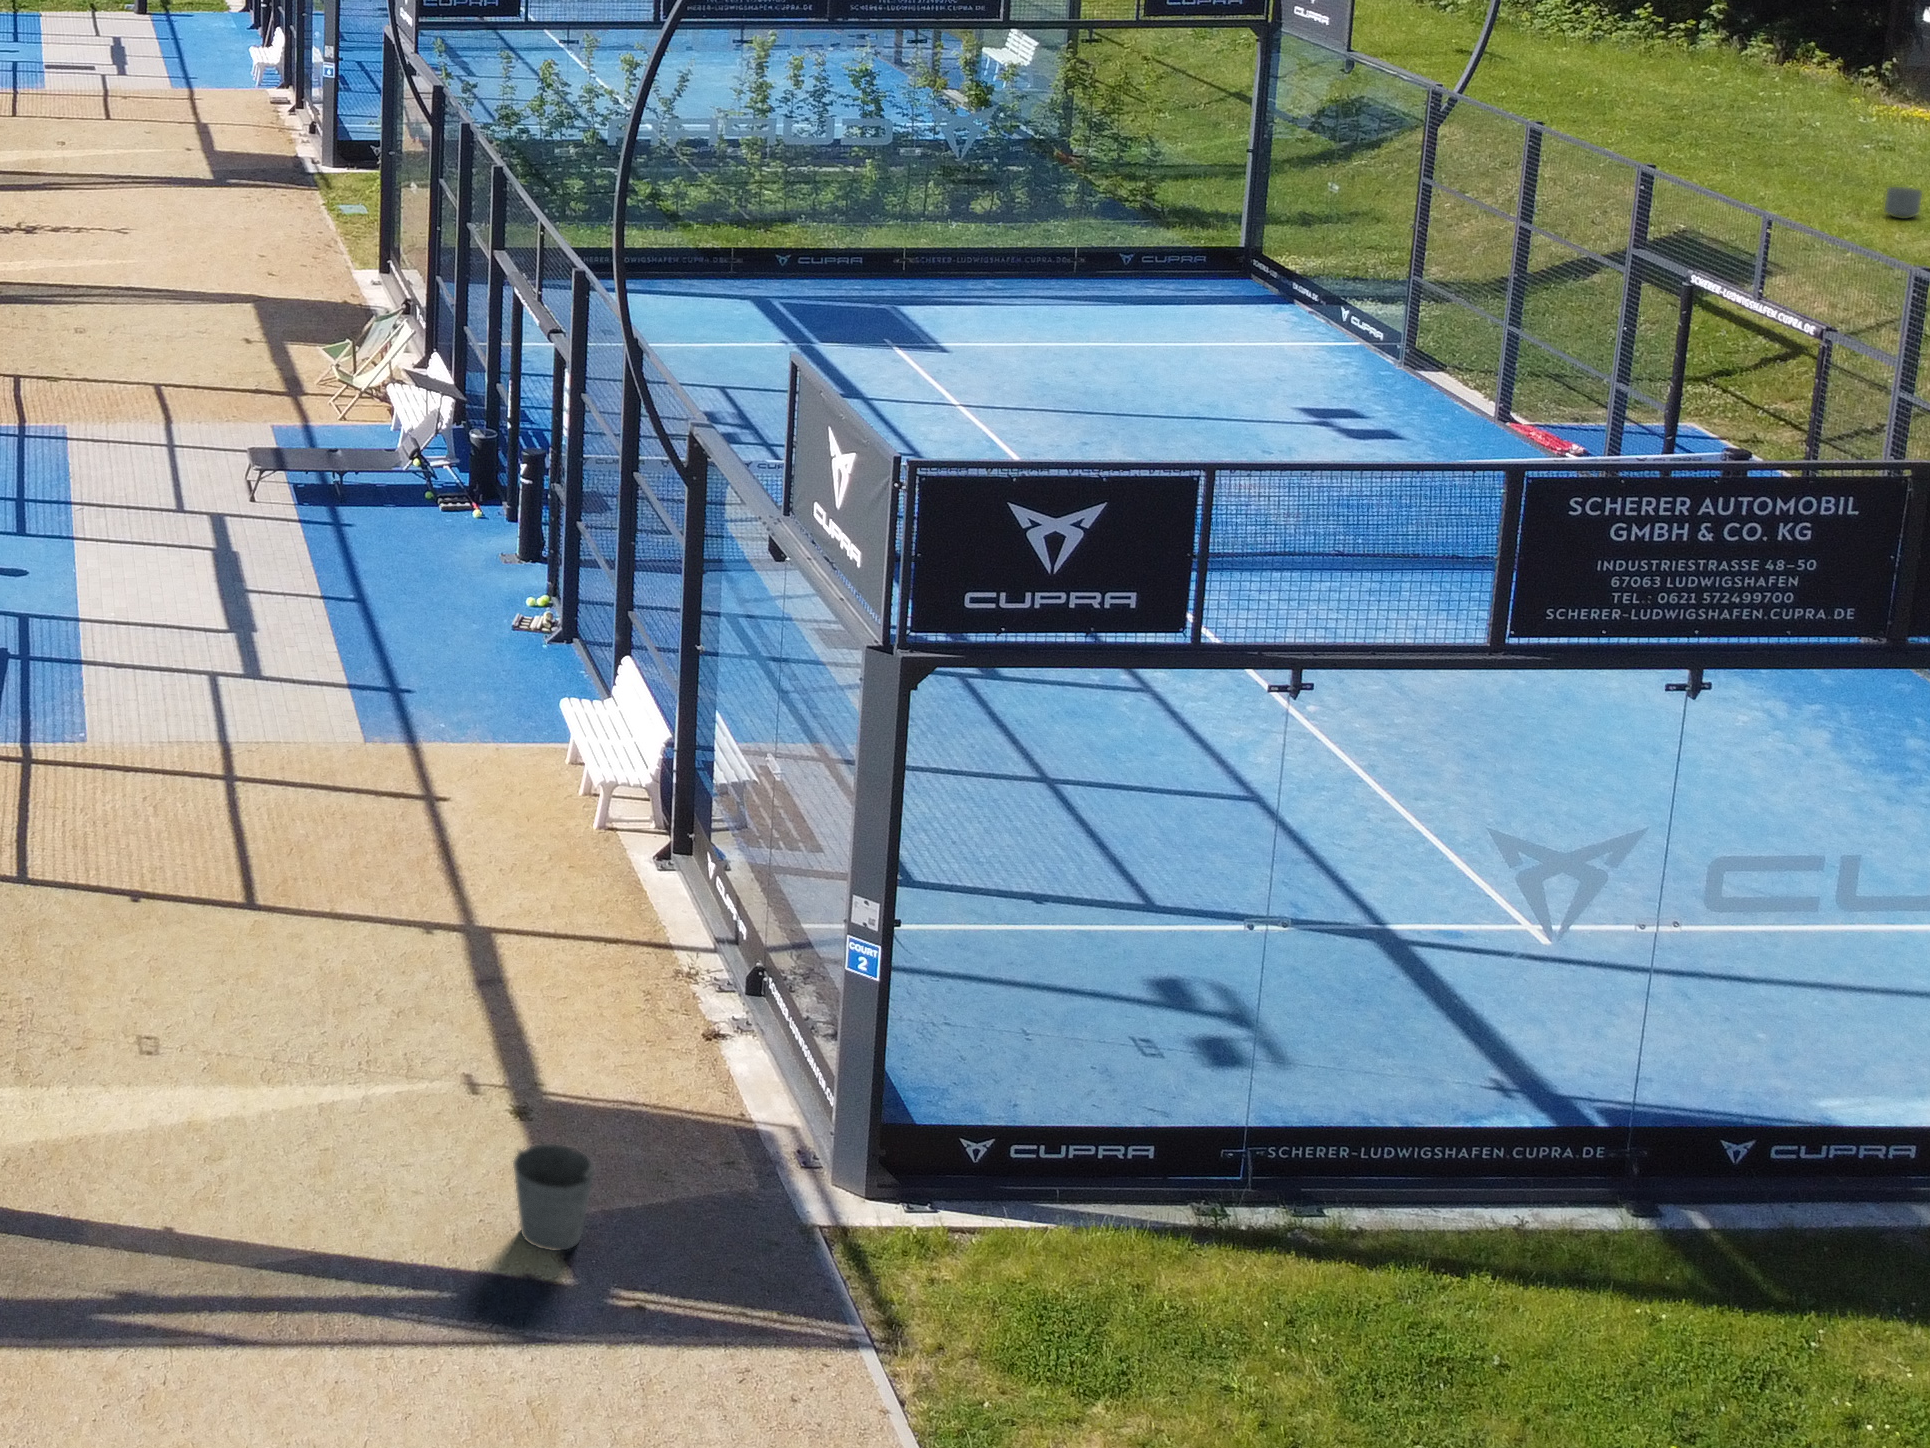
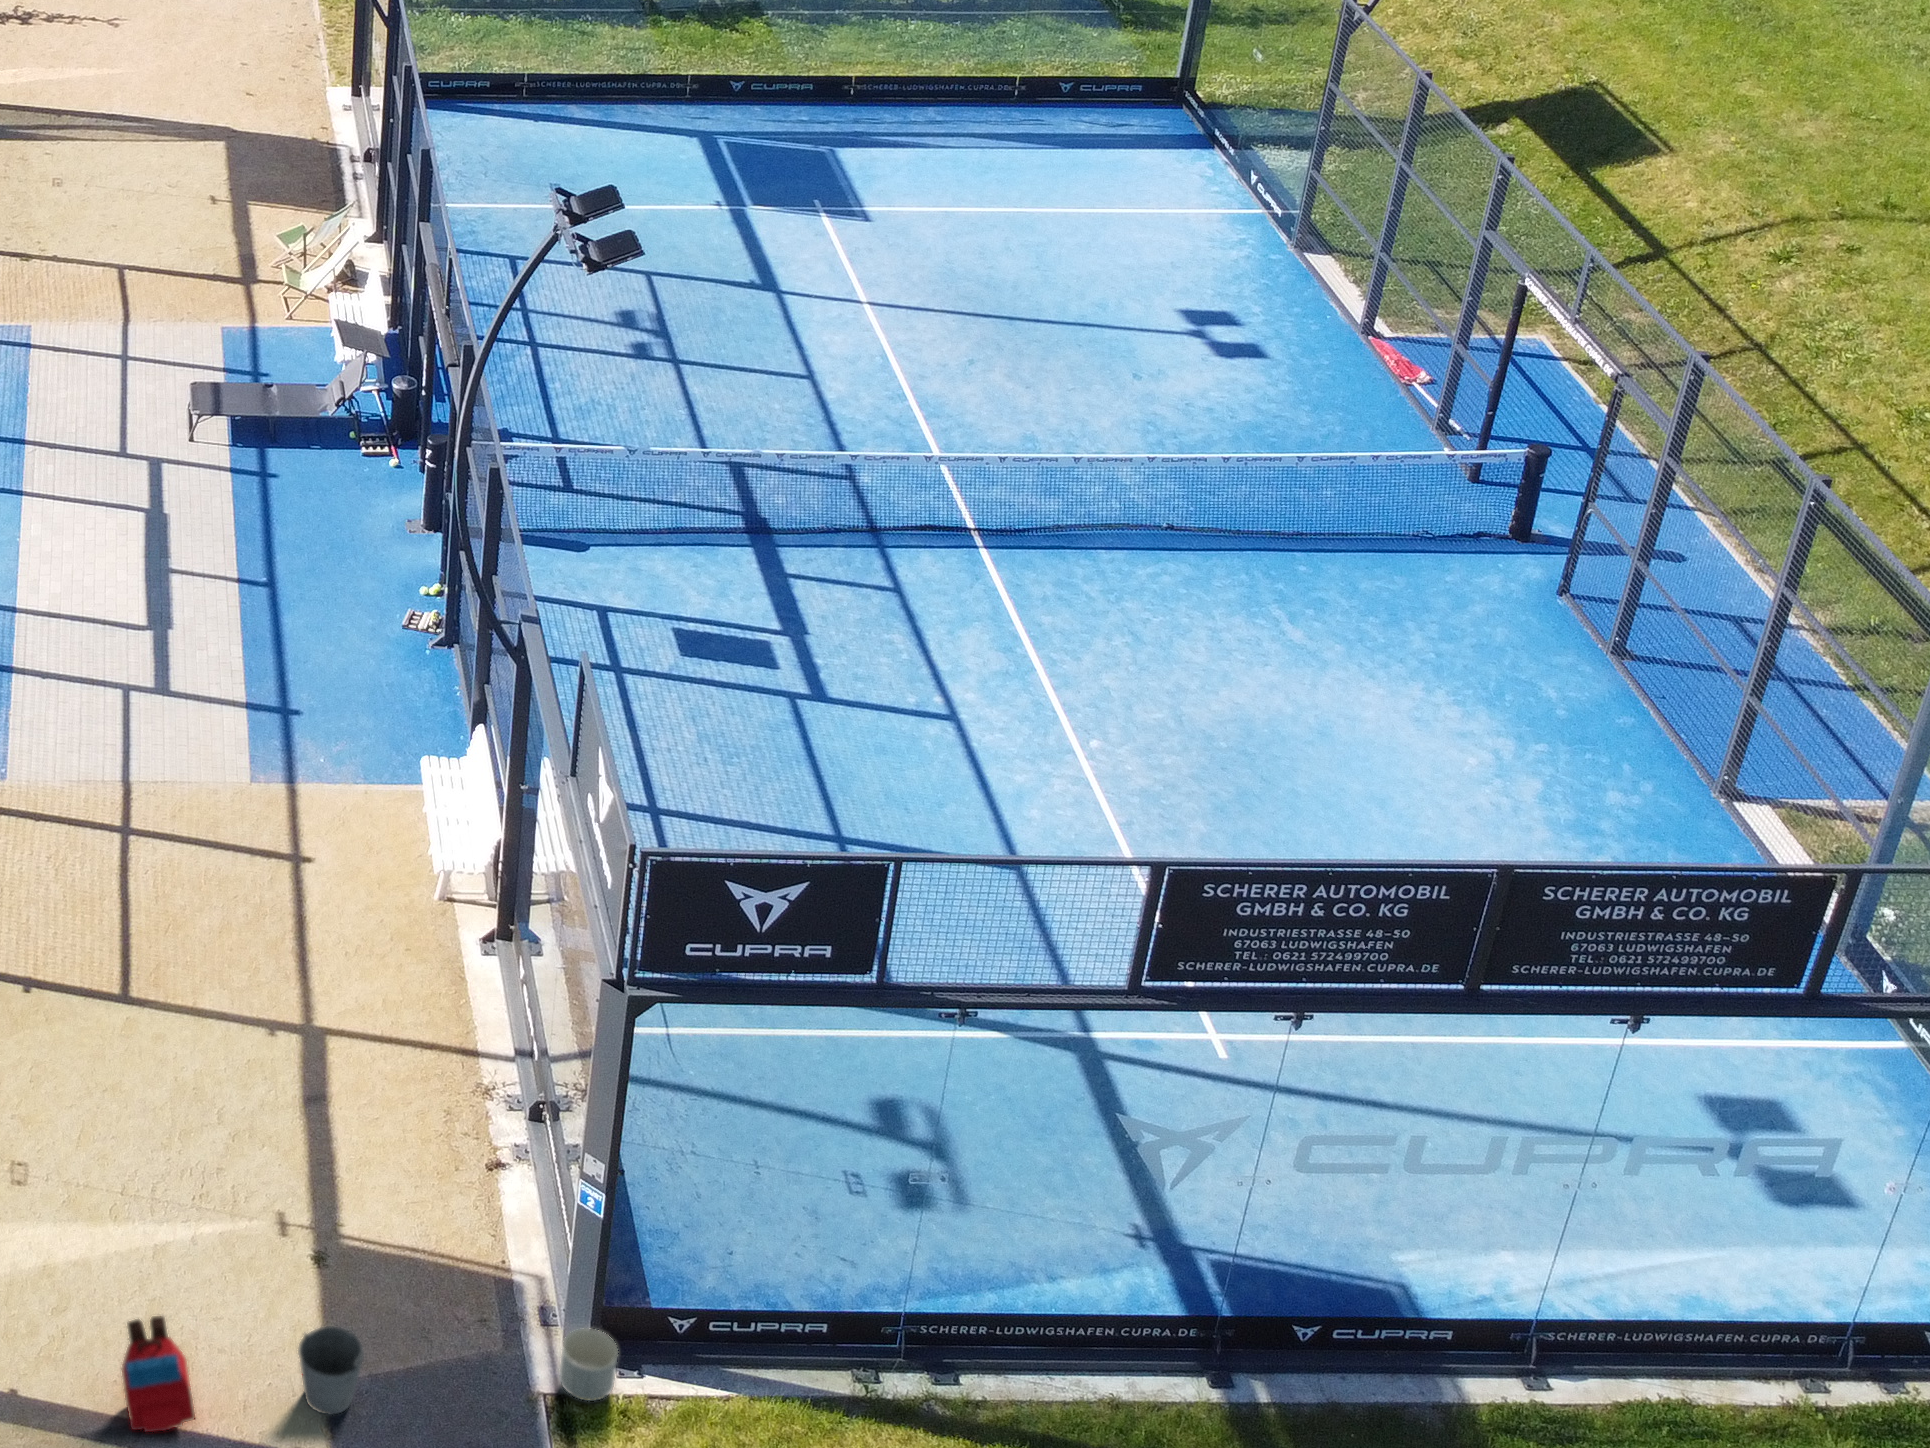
planter: present [1884,187,1922,219] -> present [560,1328,618,1401]
backpack: none [298,1119,393,1264] -> present [122,1316,195,1432]

